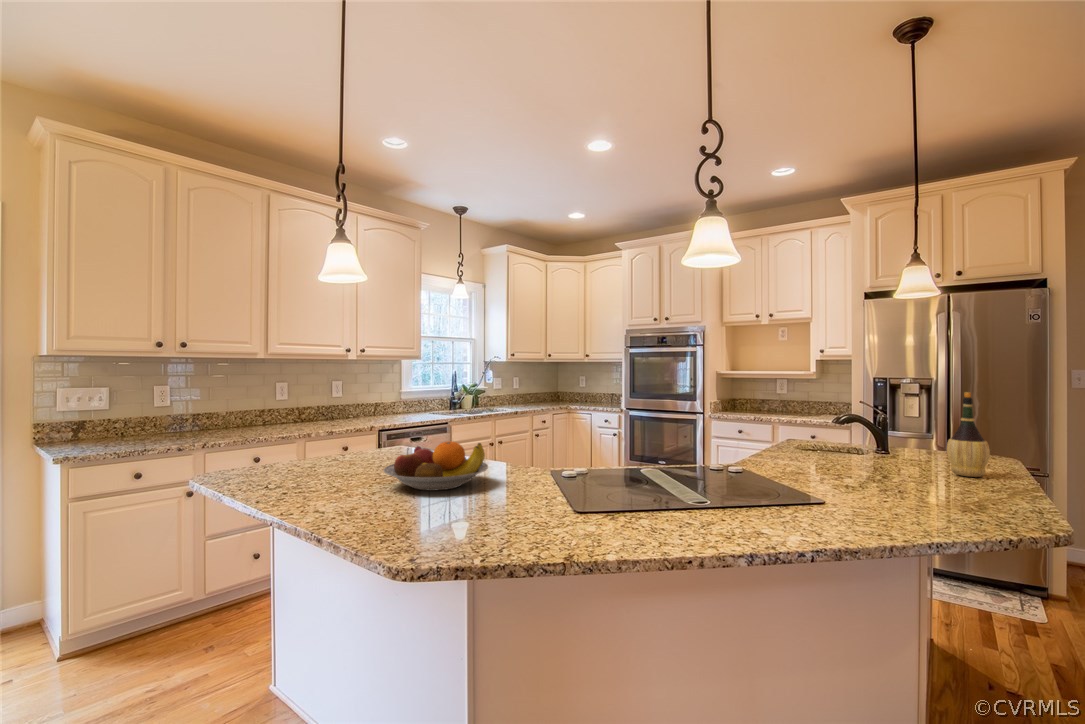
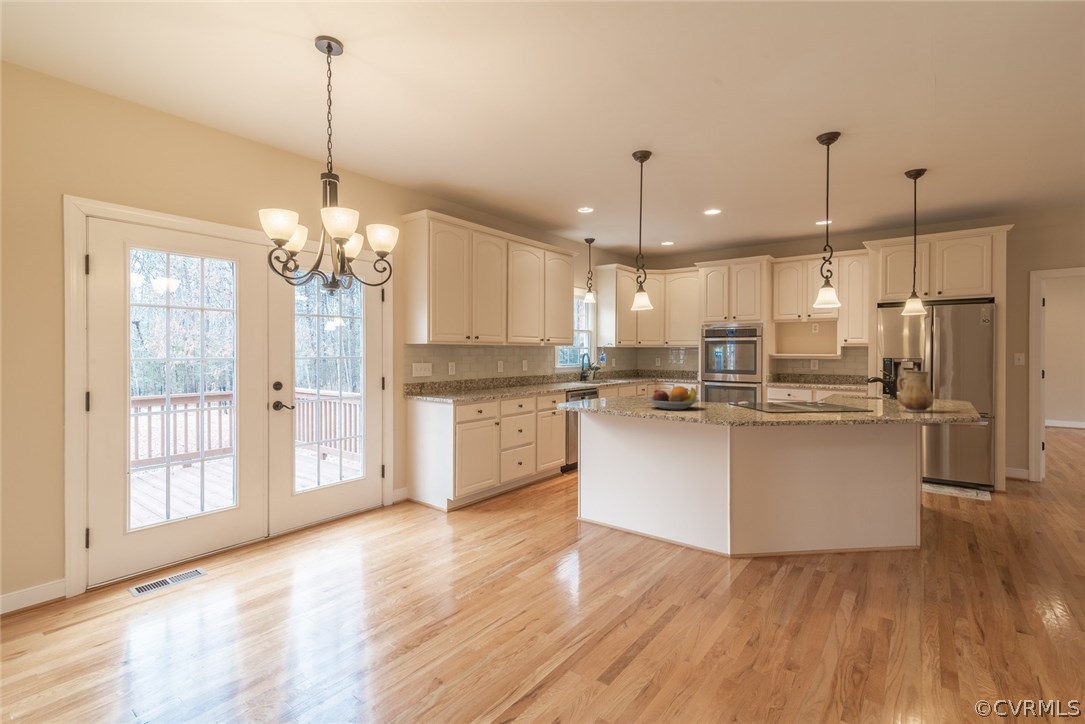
wine bottle: present [947,392,990,477] -> none [933,362,955,406]
ceramic pitcher: none [873,413,948,505] -> present [897,371,934,412]

